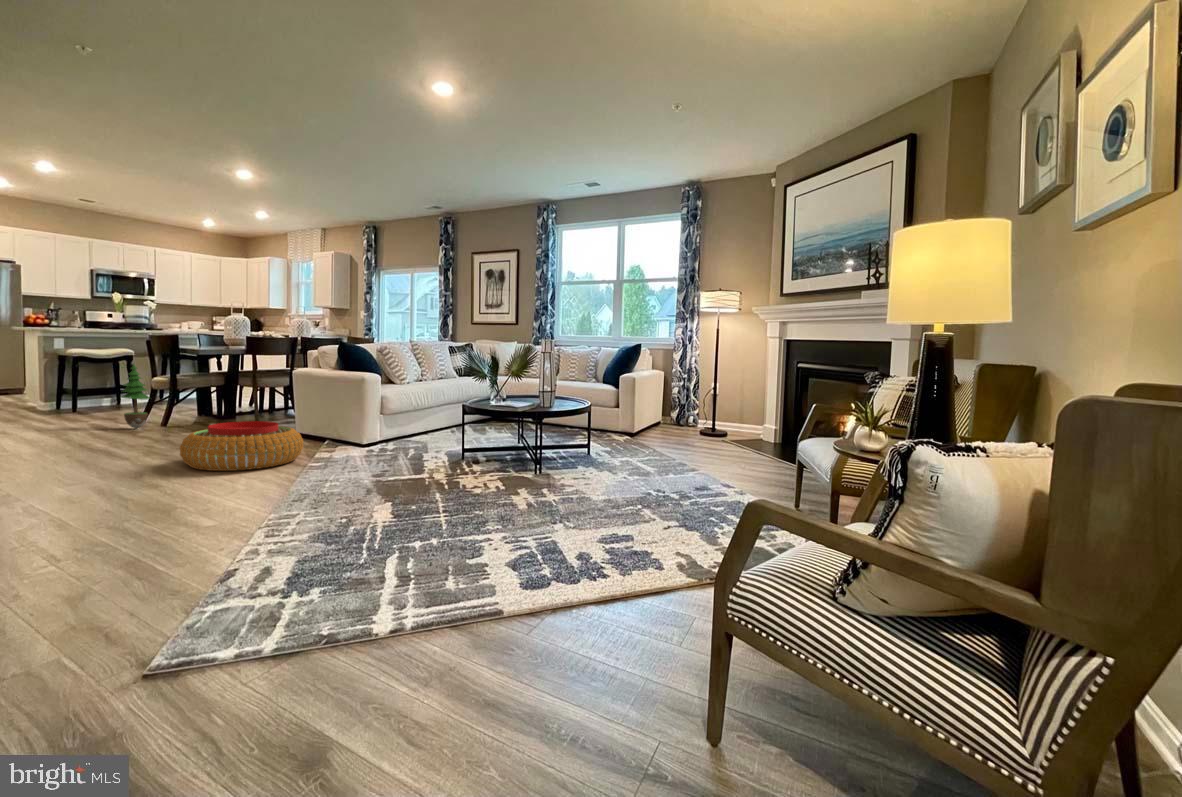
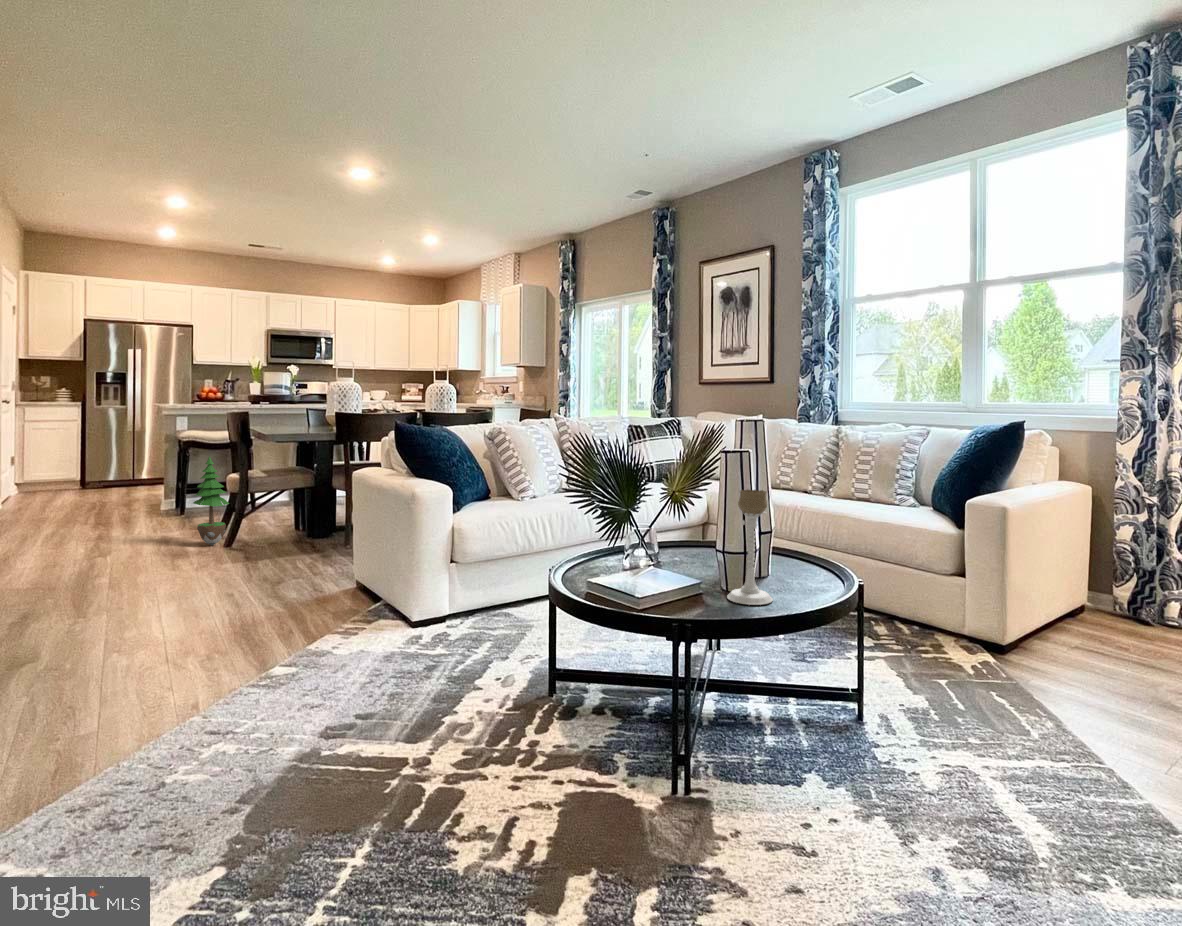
candle holder: none [547,362,564,404] -> present [727,490,773,605]
pouf: present [180,421,303,471] -> none [86,573,296,678]

